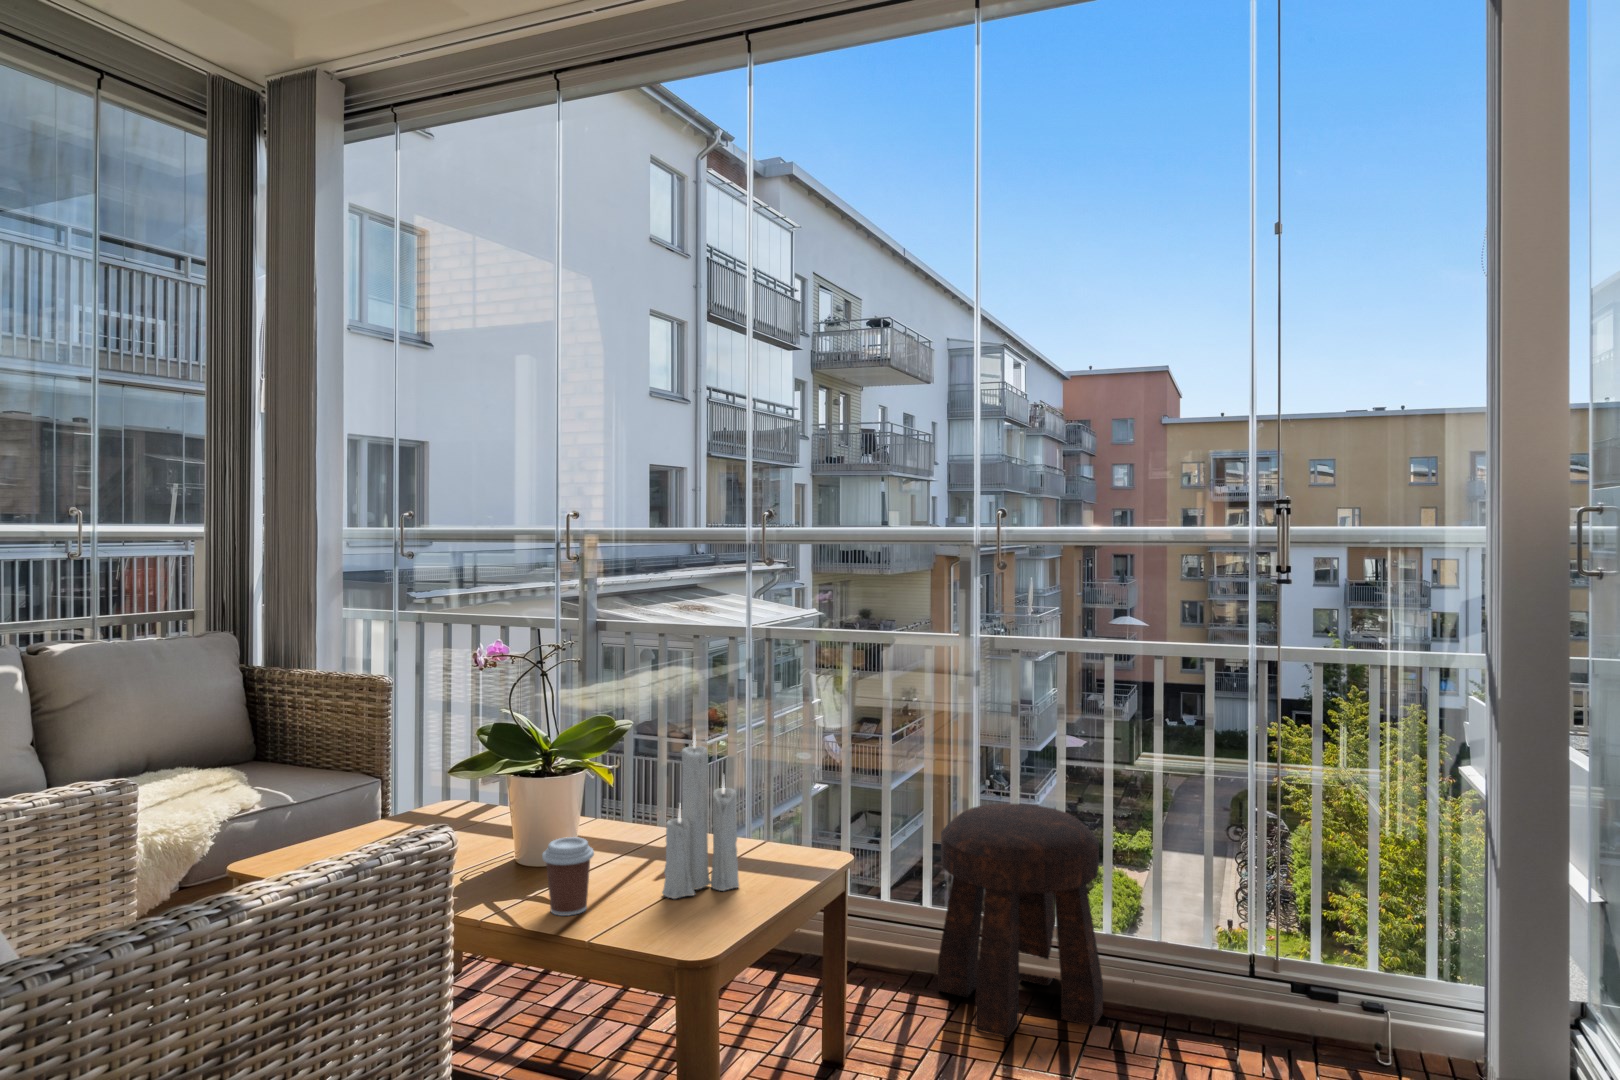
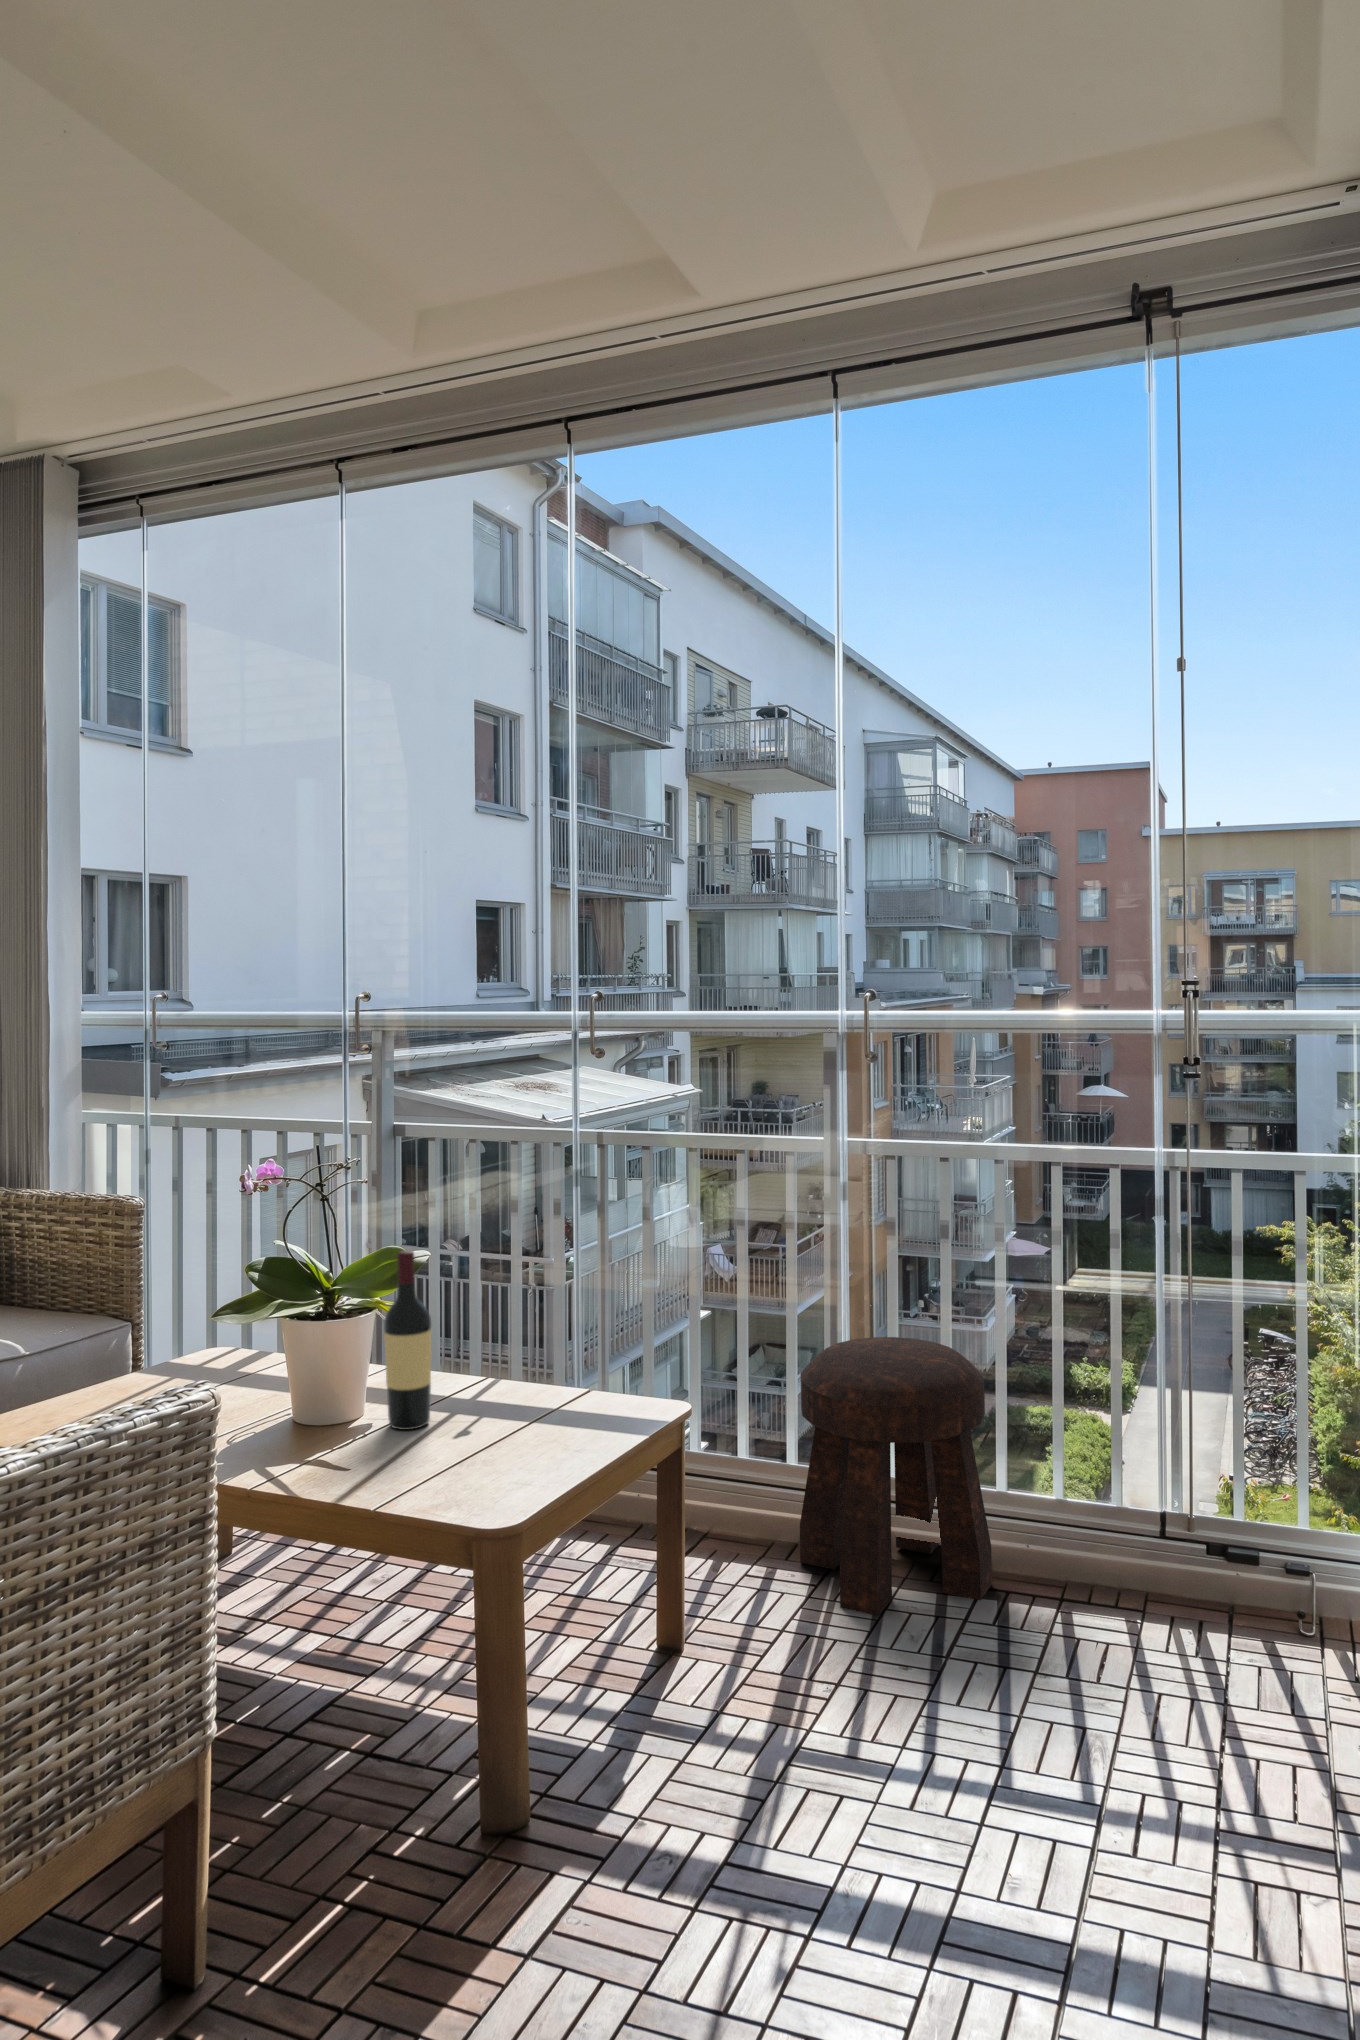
wine bottle: none [594,720,634,873] -> present [384,1250,431,1430]
candle: present [662,737,739,899] -> none [463,1249,554,1459]
coffee cup: present [542,837,594,916] -> none [322,1390,383,1481]

